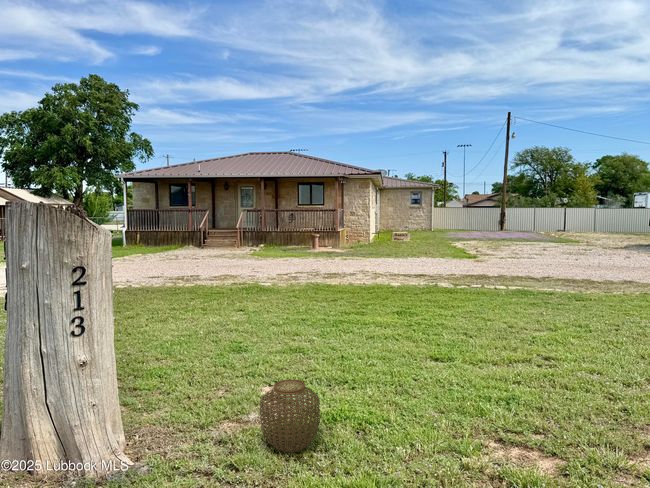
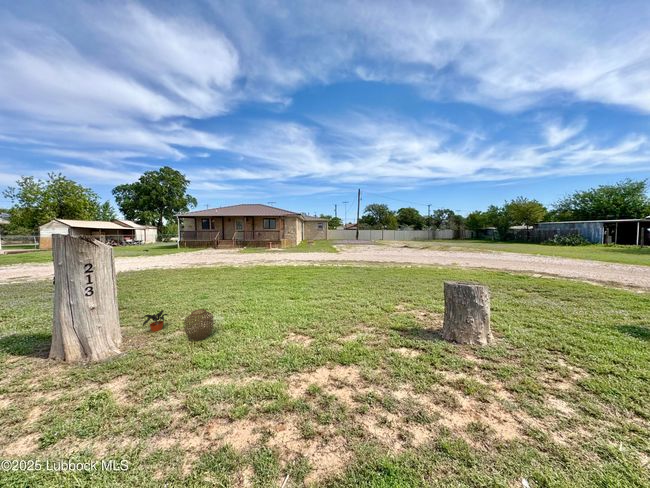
potted plant: none [156,376,208,423] -> present [143,310,169,332]

